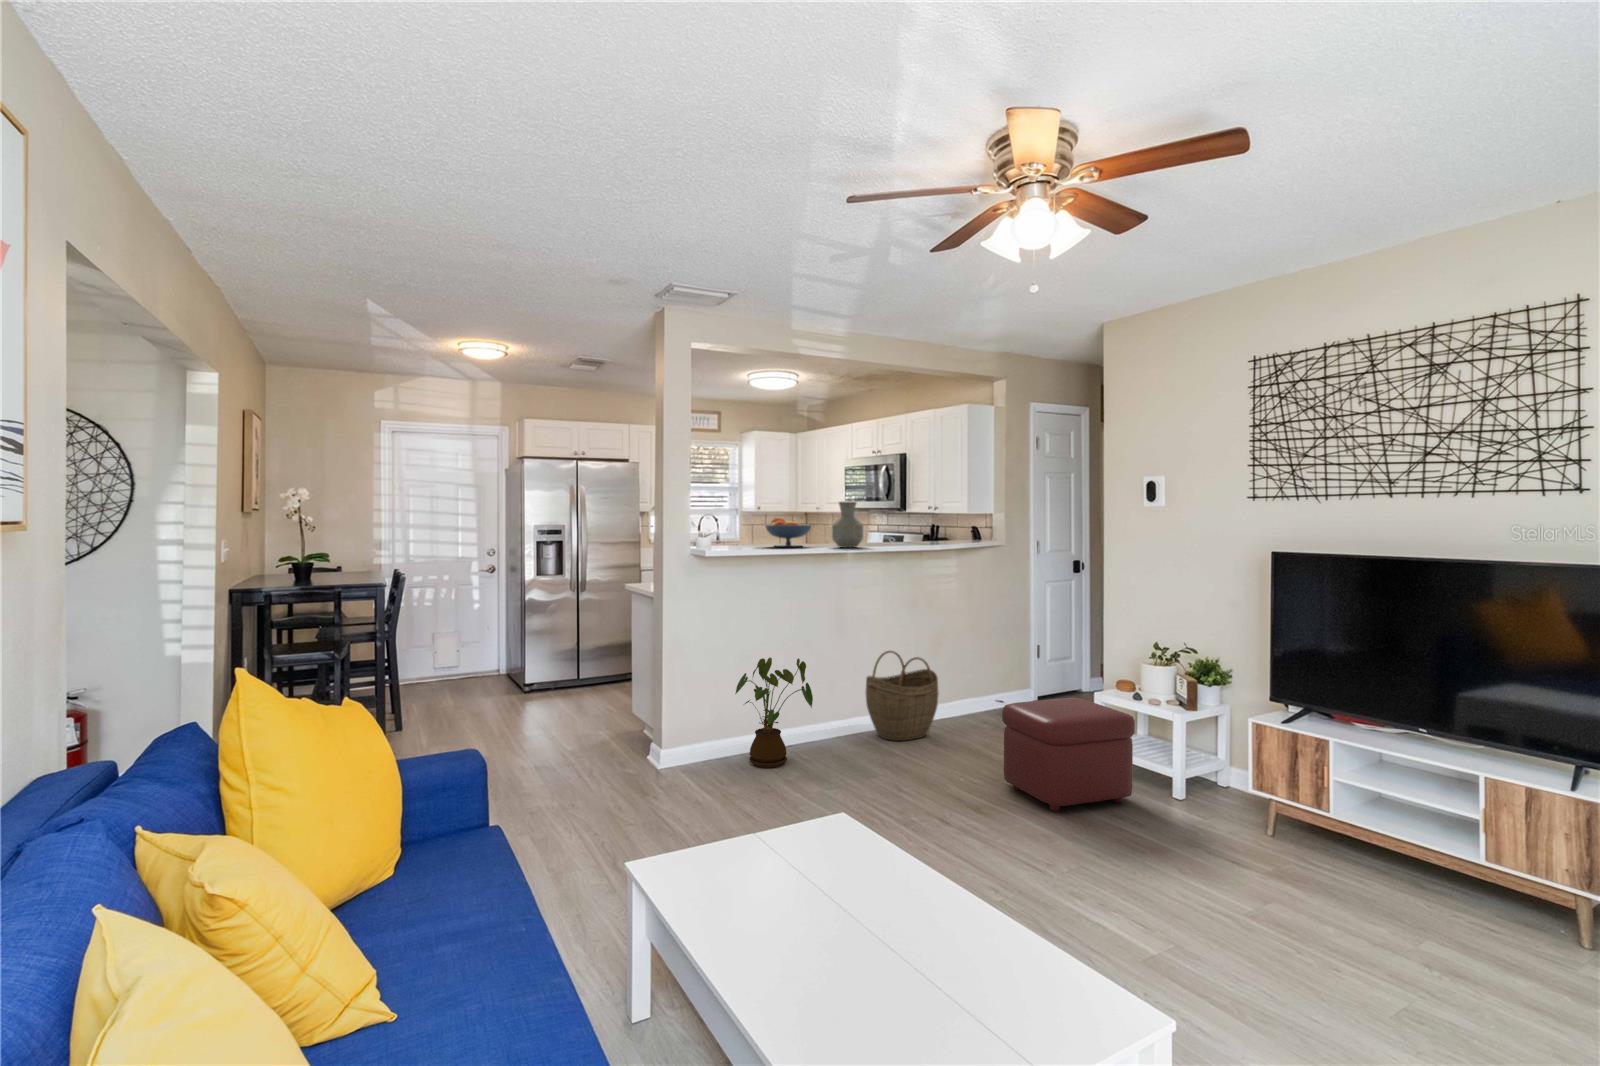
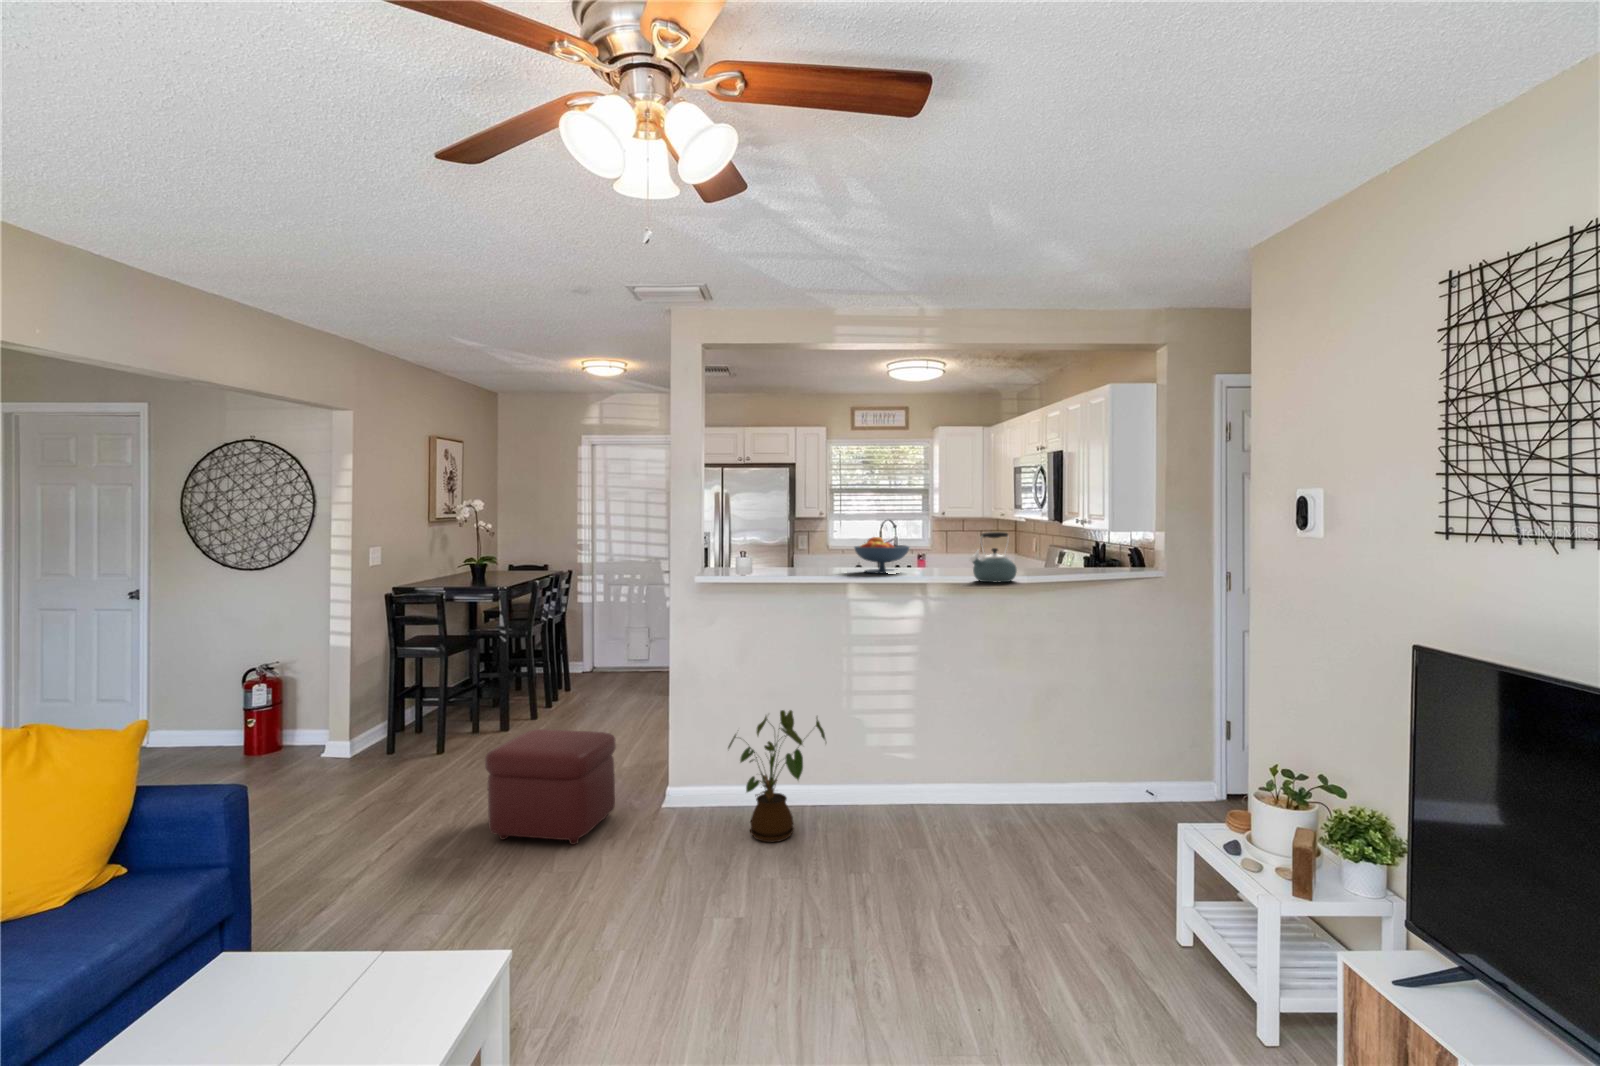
vase: present [832,502,863,547] -> none [917,520,960,577]
kettle: none [886,510,919,548] -> present [970,532,1017,582]
woven basket: present [866,651,939,741] -> none [928,714,1024,836]
ottoman: present [1002,698,1135,812] -> present [485,729,616,845]

